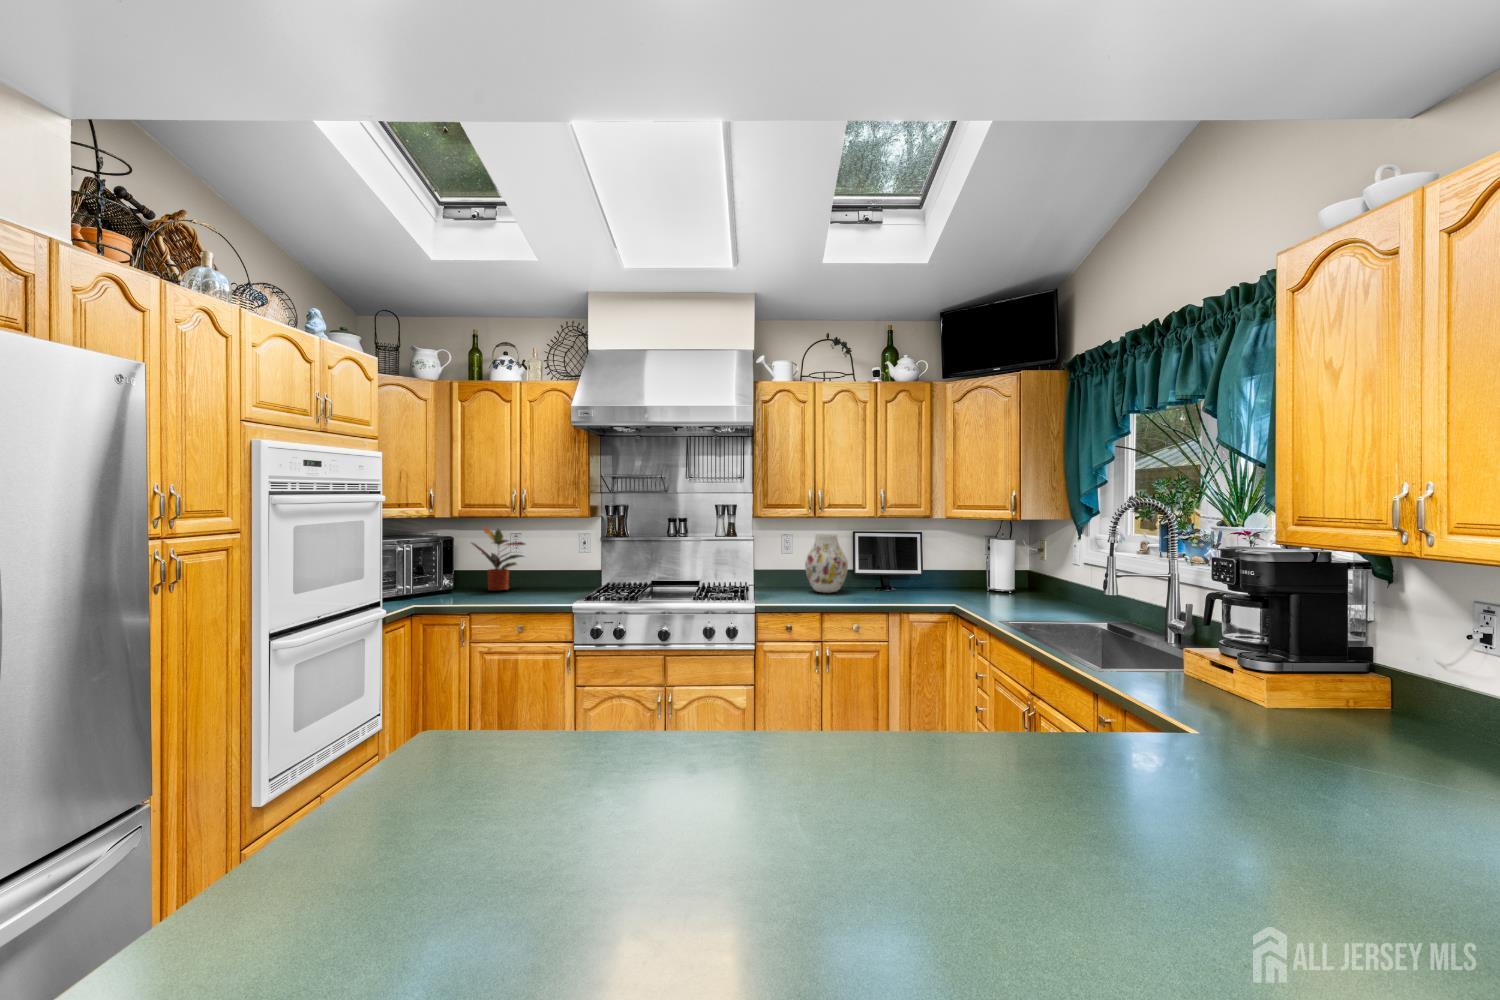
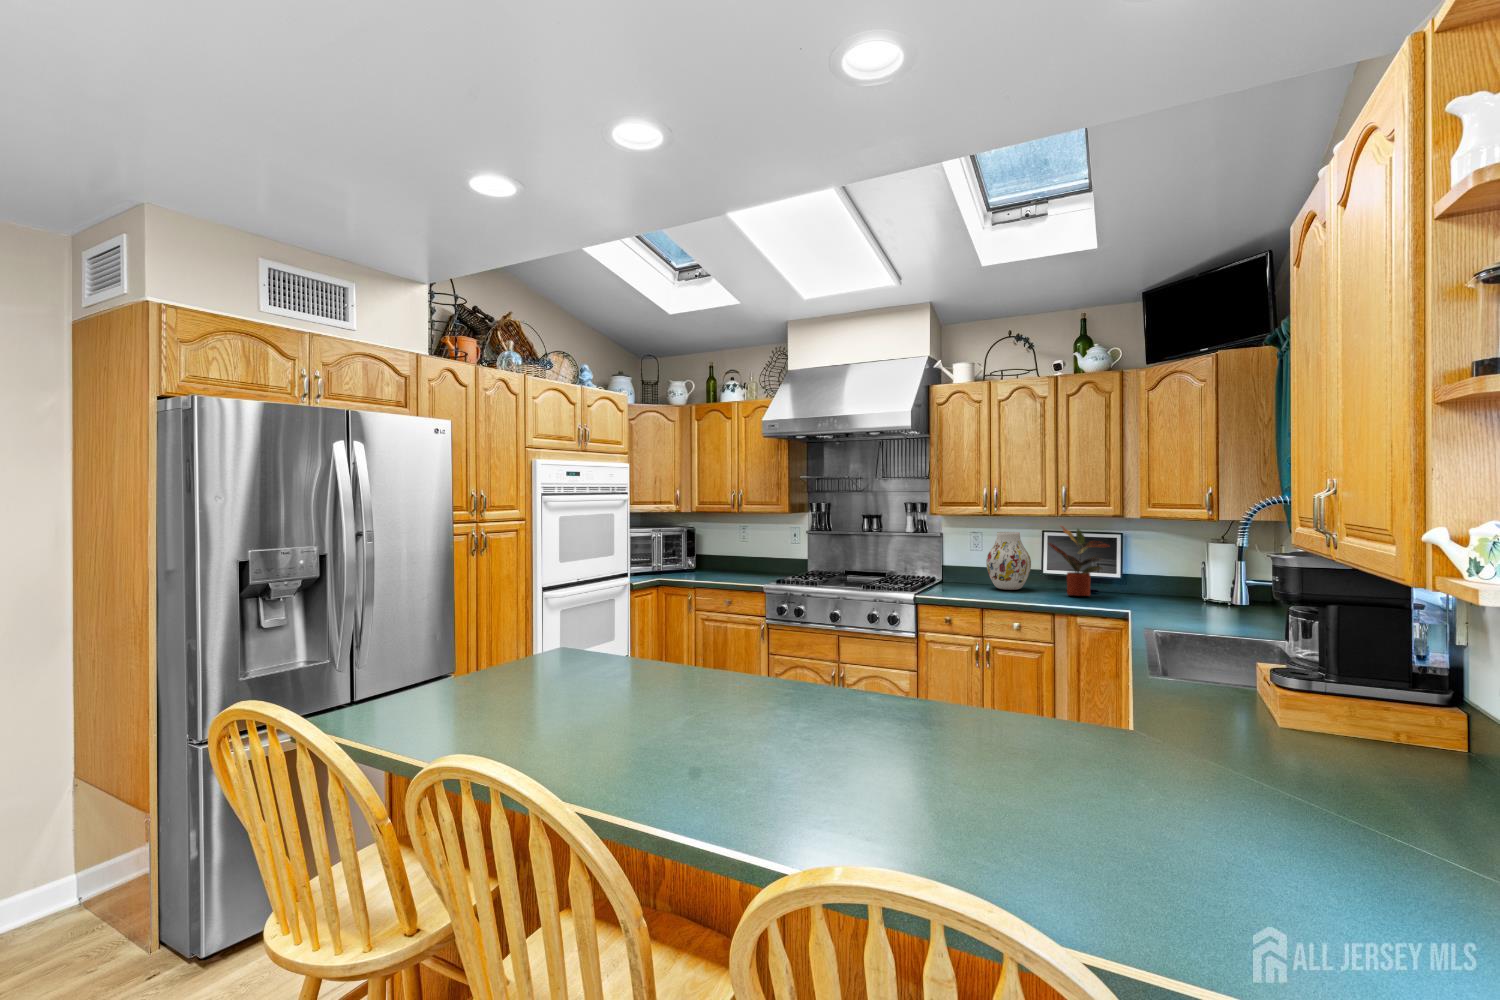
potted plant: present [472,526,525,591] -> present [1049,526,1109,596]

